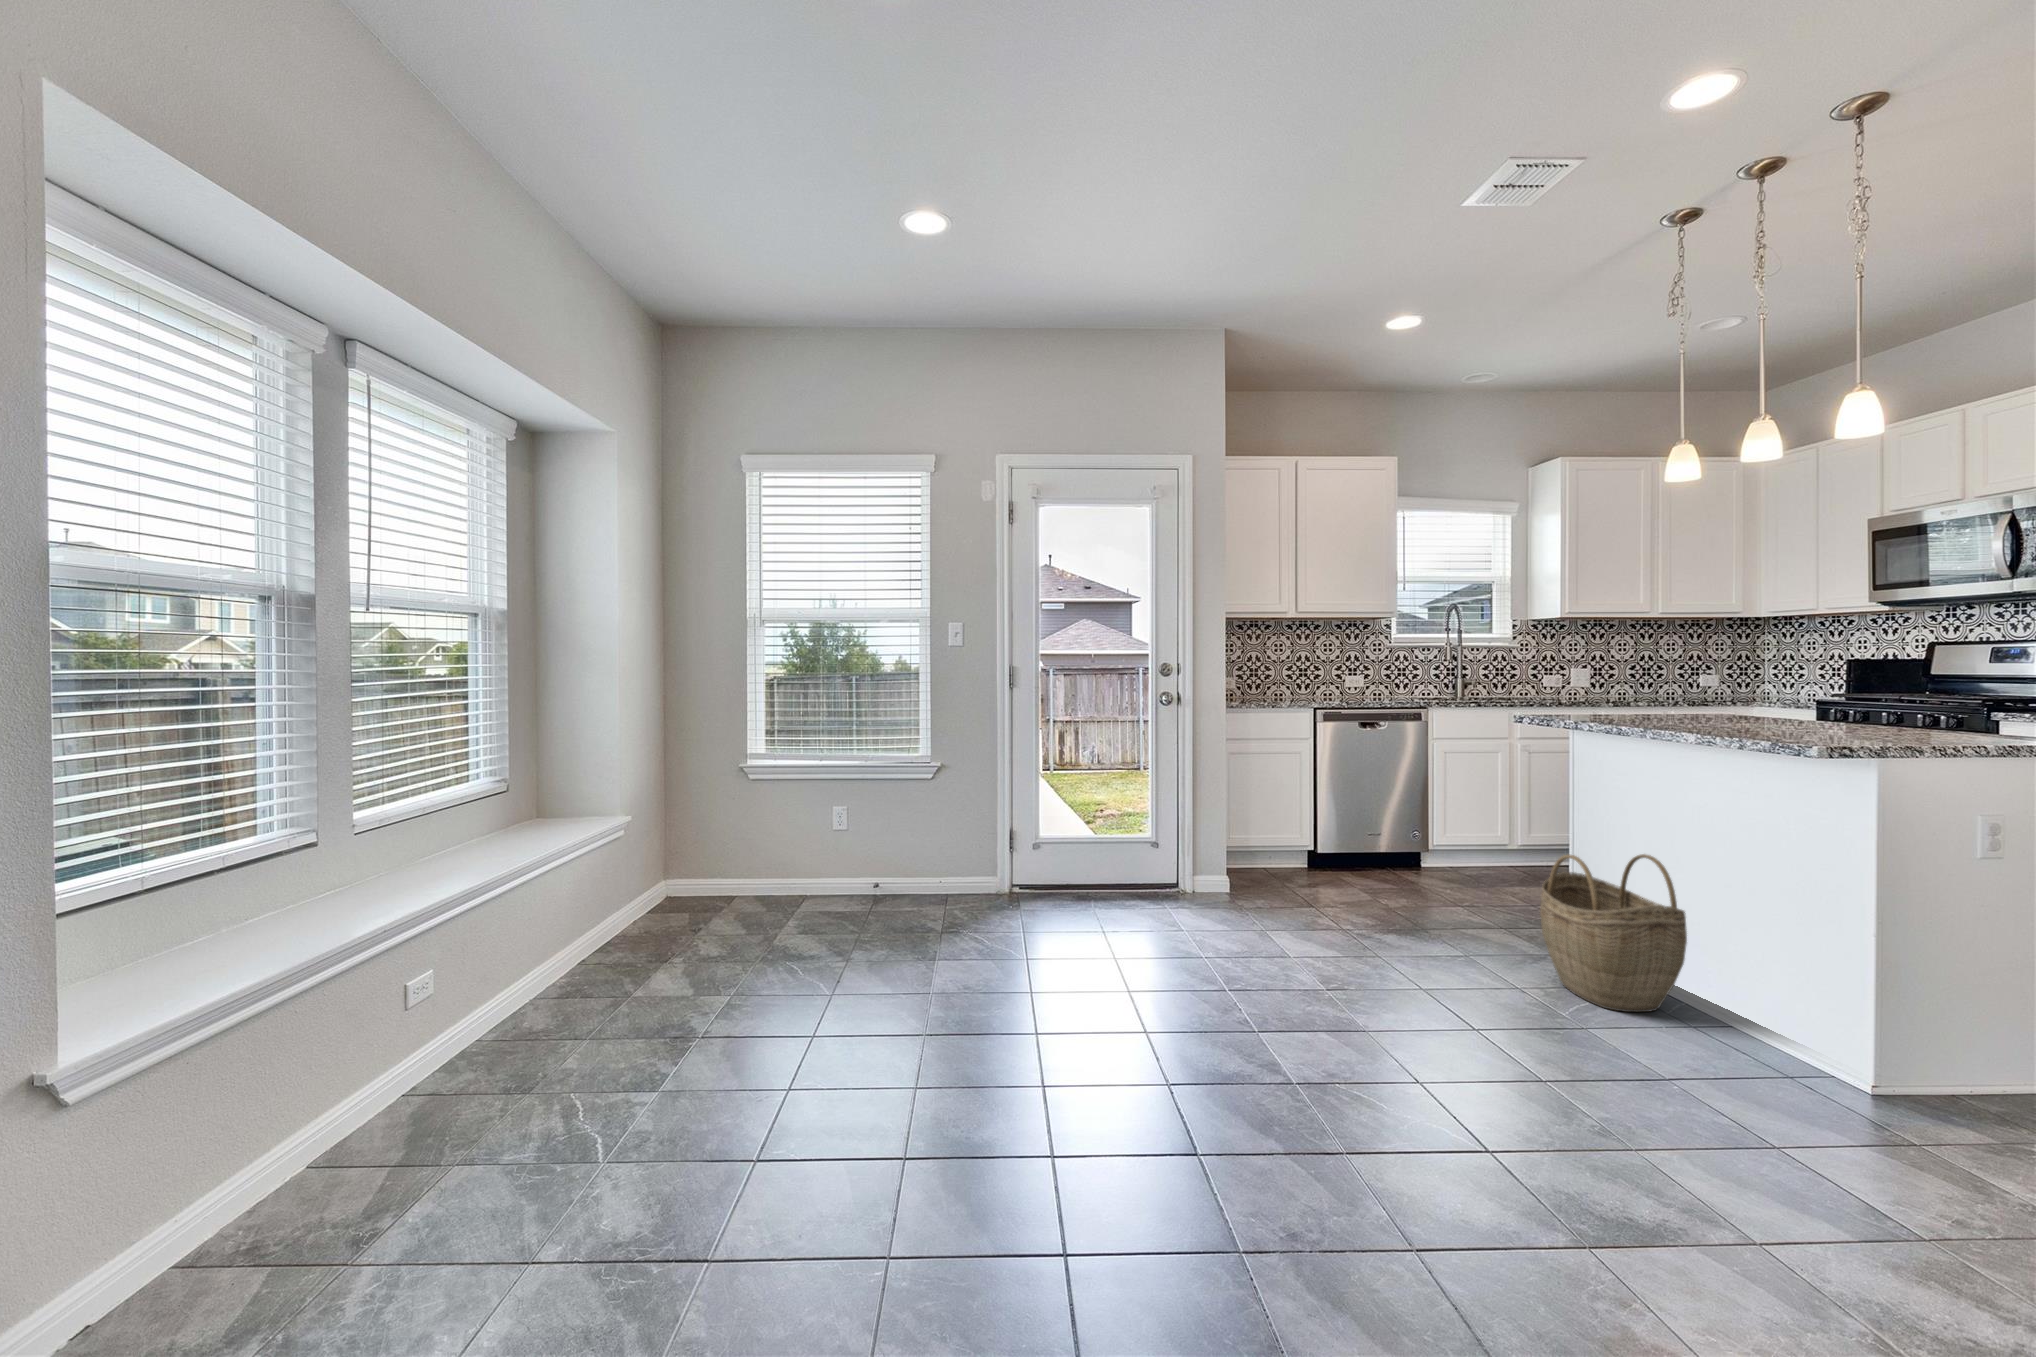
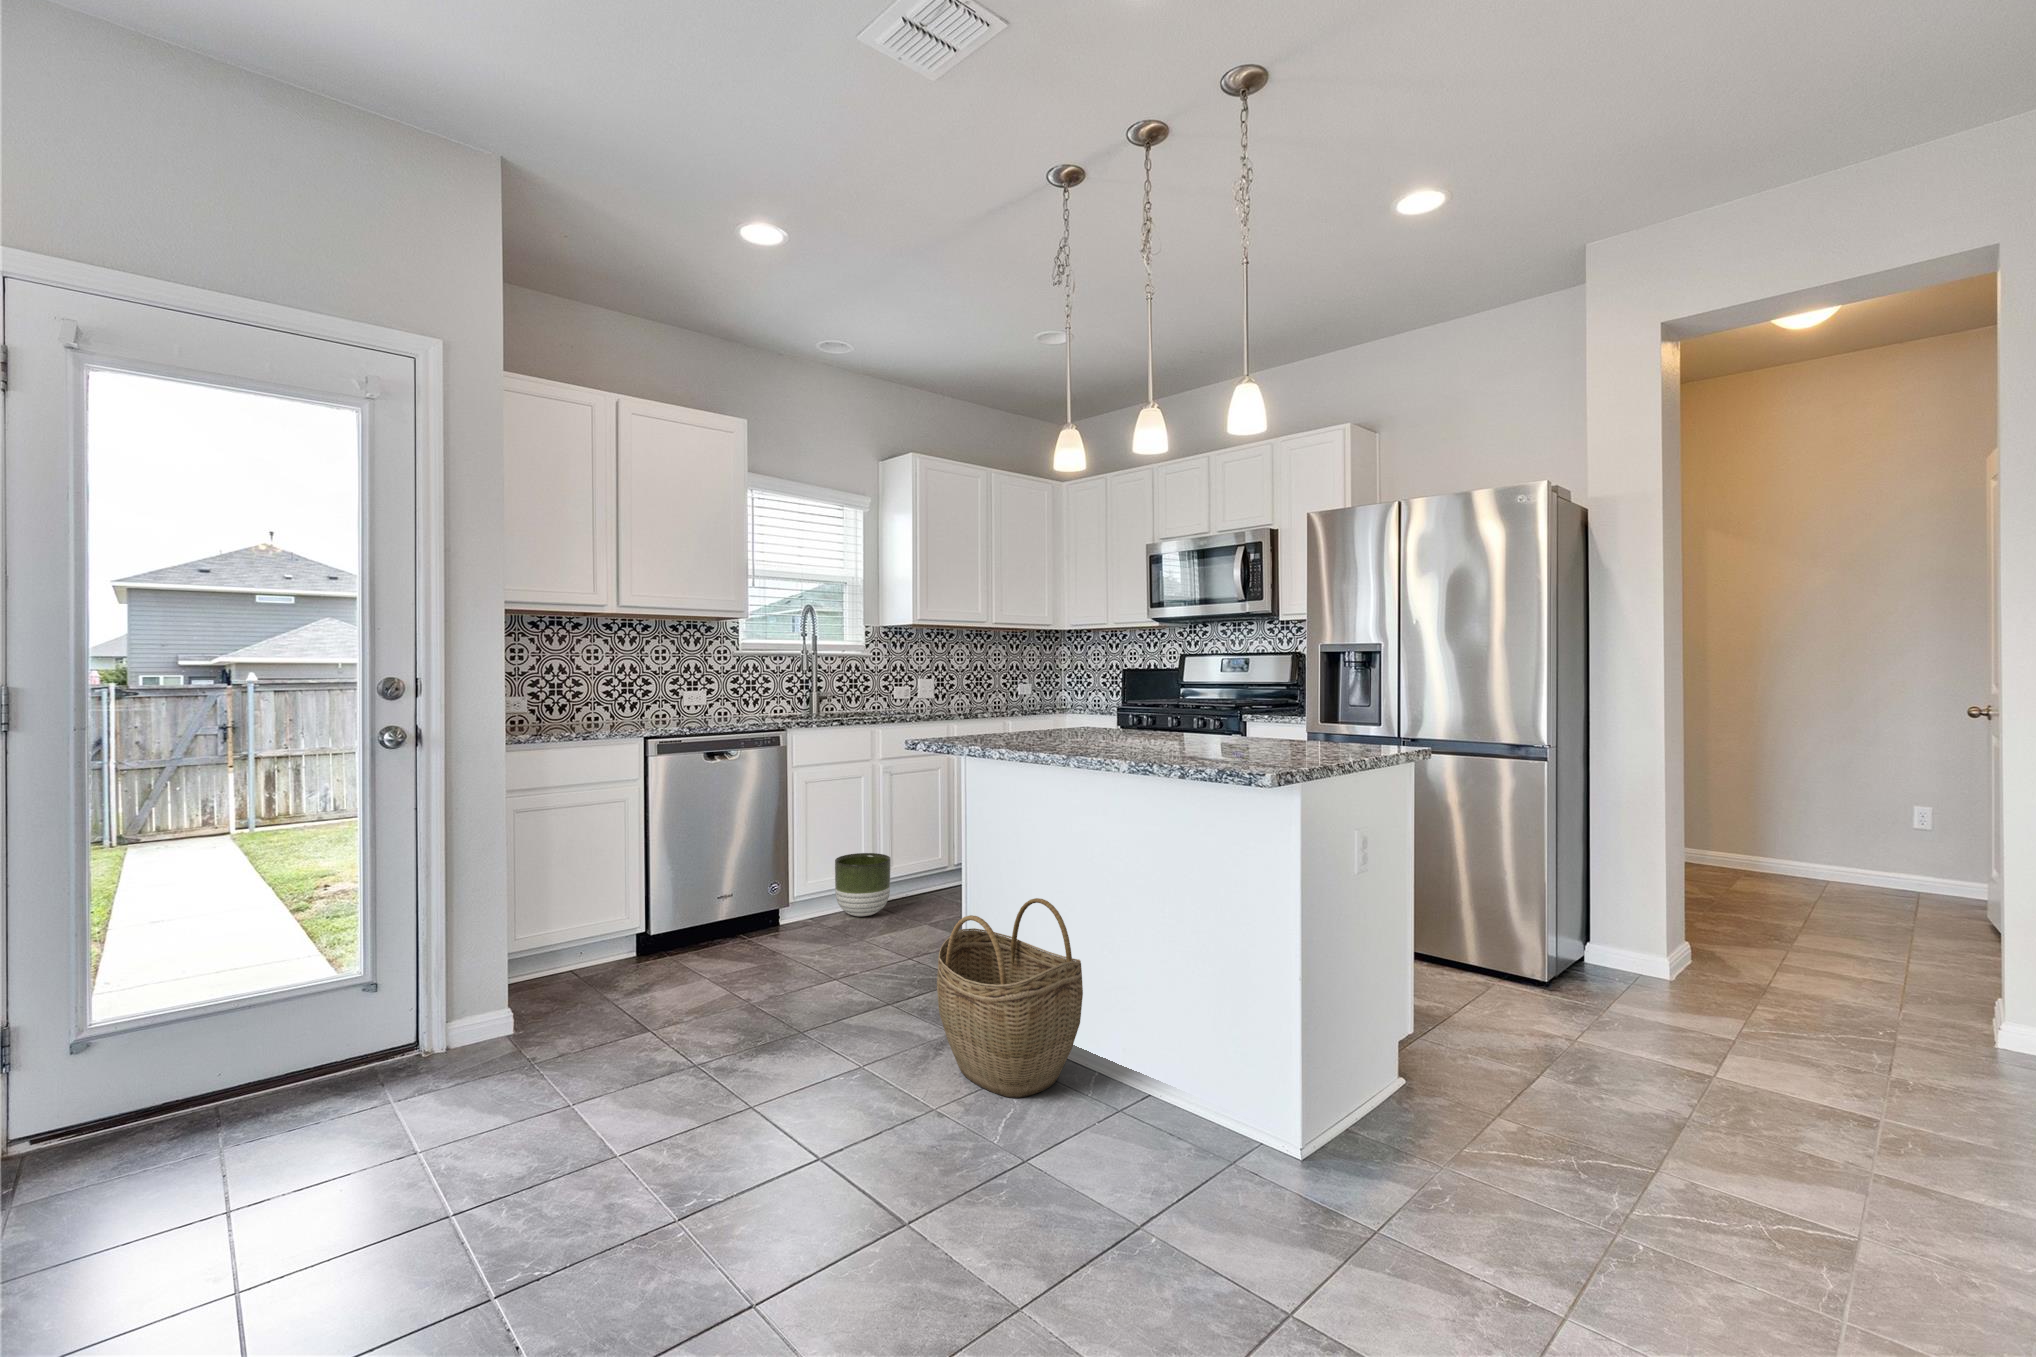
planter: none [1474,820,1529,875] -> present [835,853,891,916]

